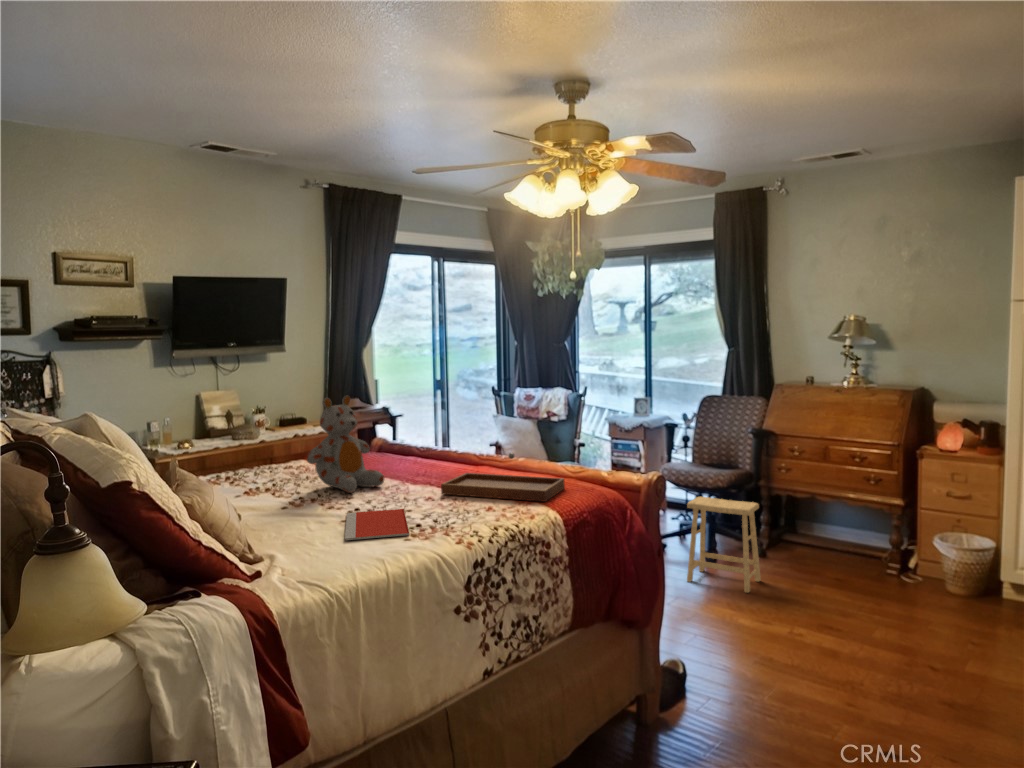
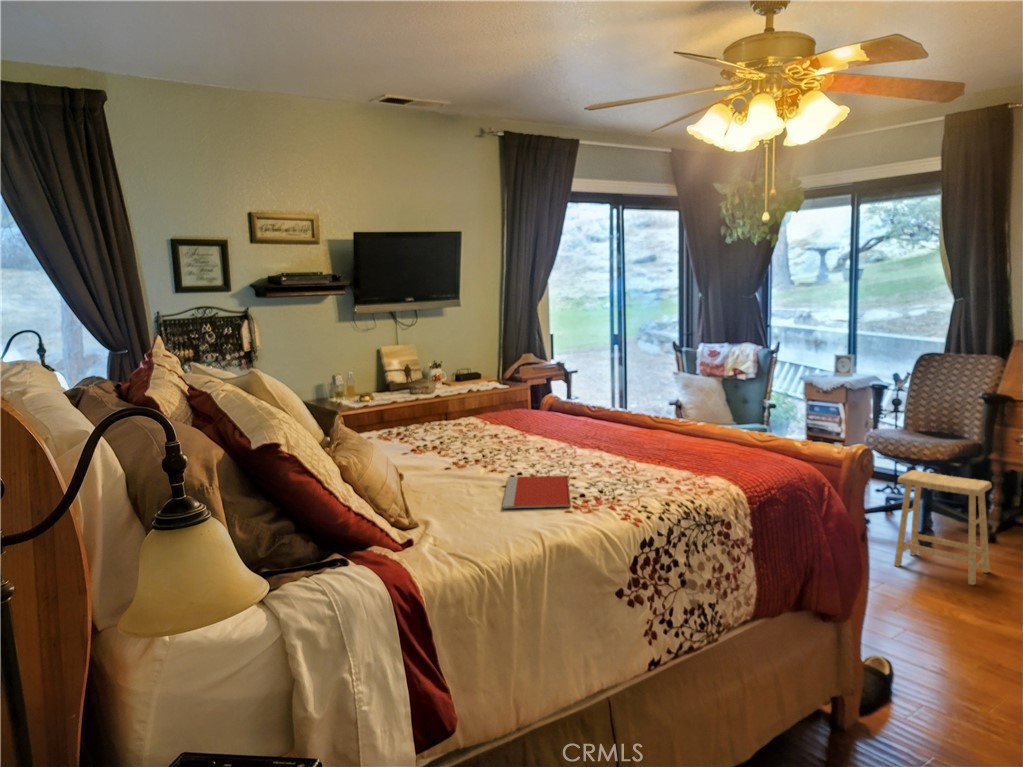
stuffed bear: present [307,396,384,493] -> none [471,353,550,455]
tray: present [441,453,565,502] -> none [609,418,750,475]

